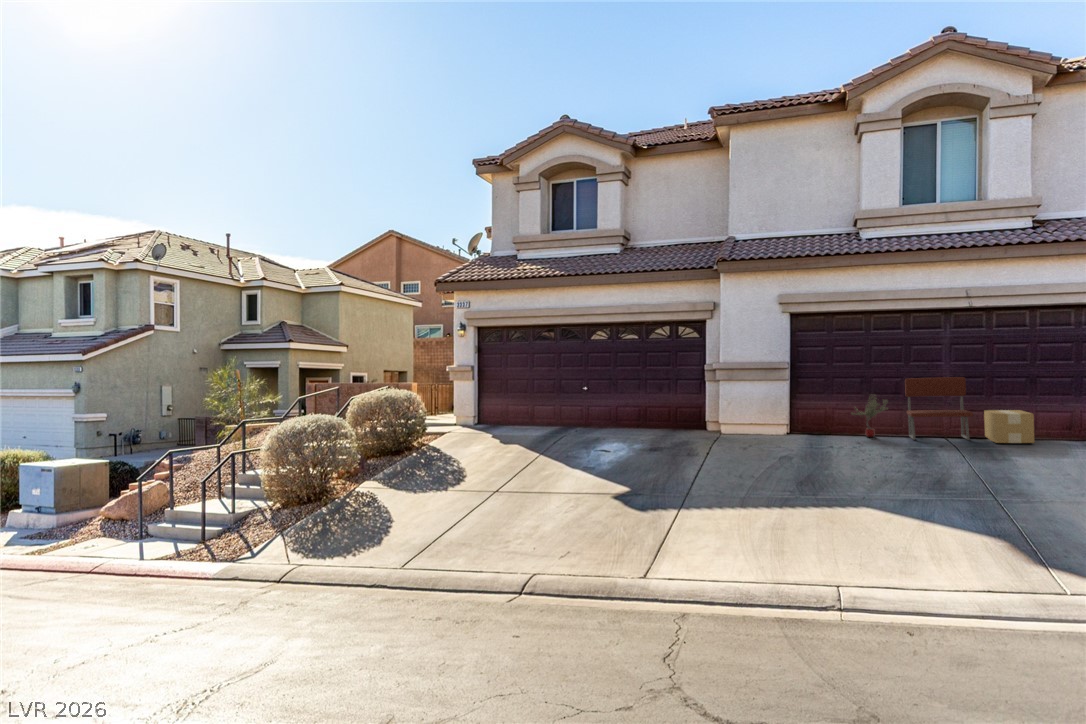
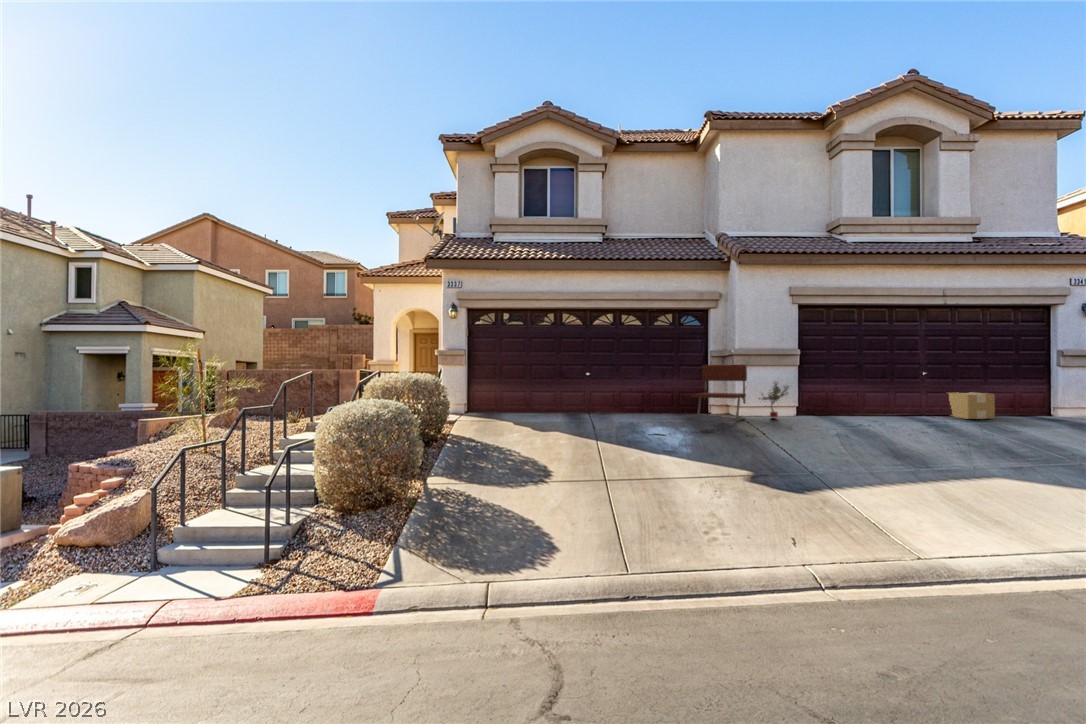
bench: present [905,377,973,440] -> present [692,365,747,419]
potted tree: present [852,396,888,437] -> present [759,382,789,419]

